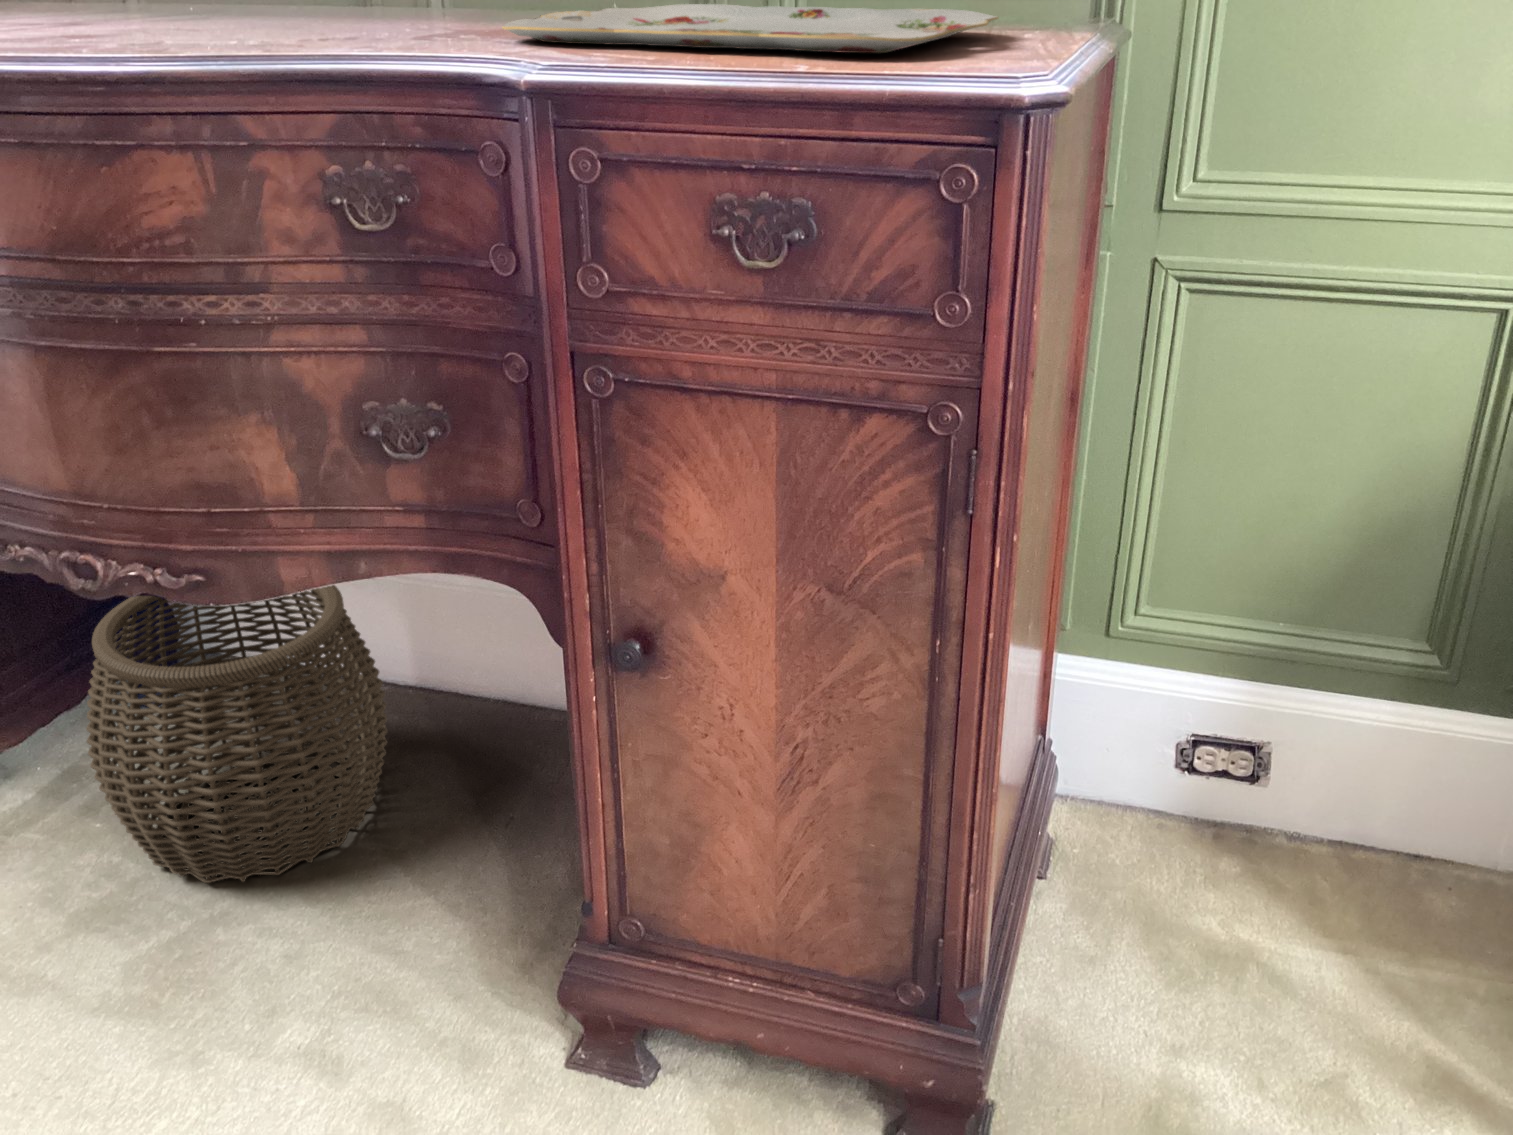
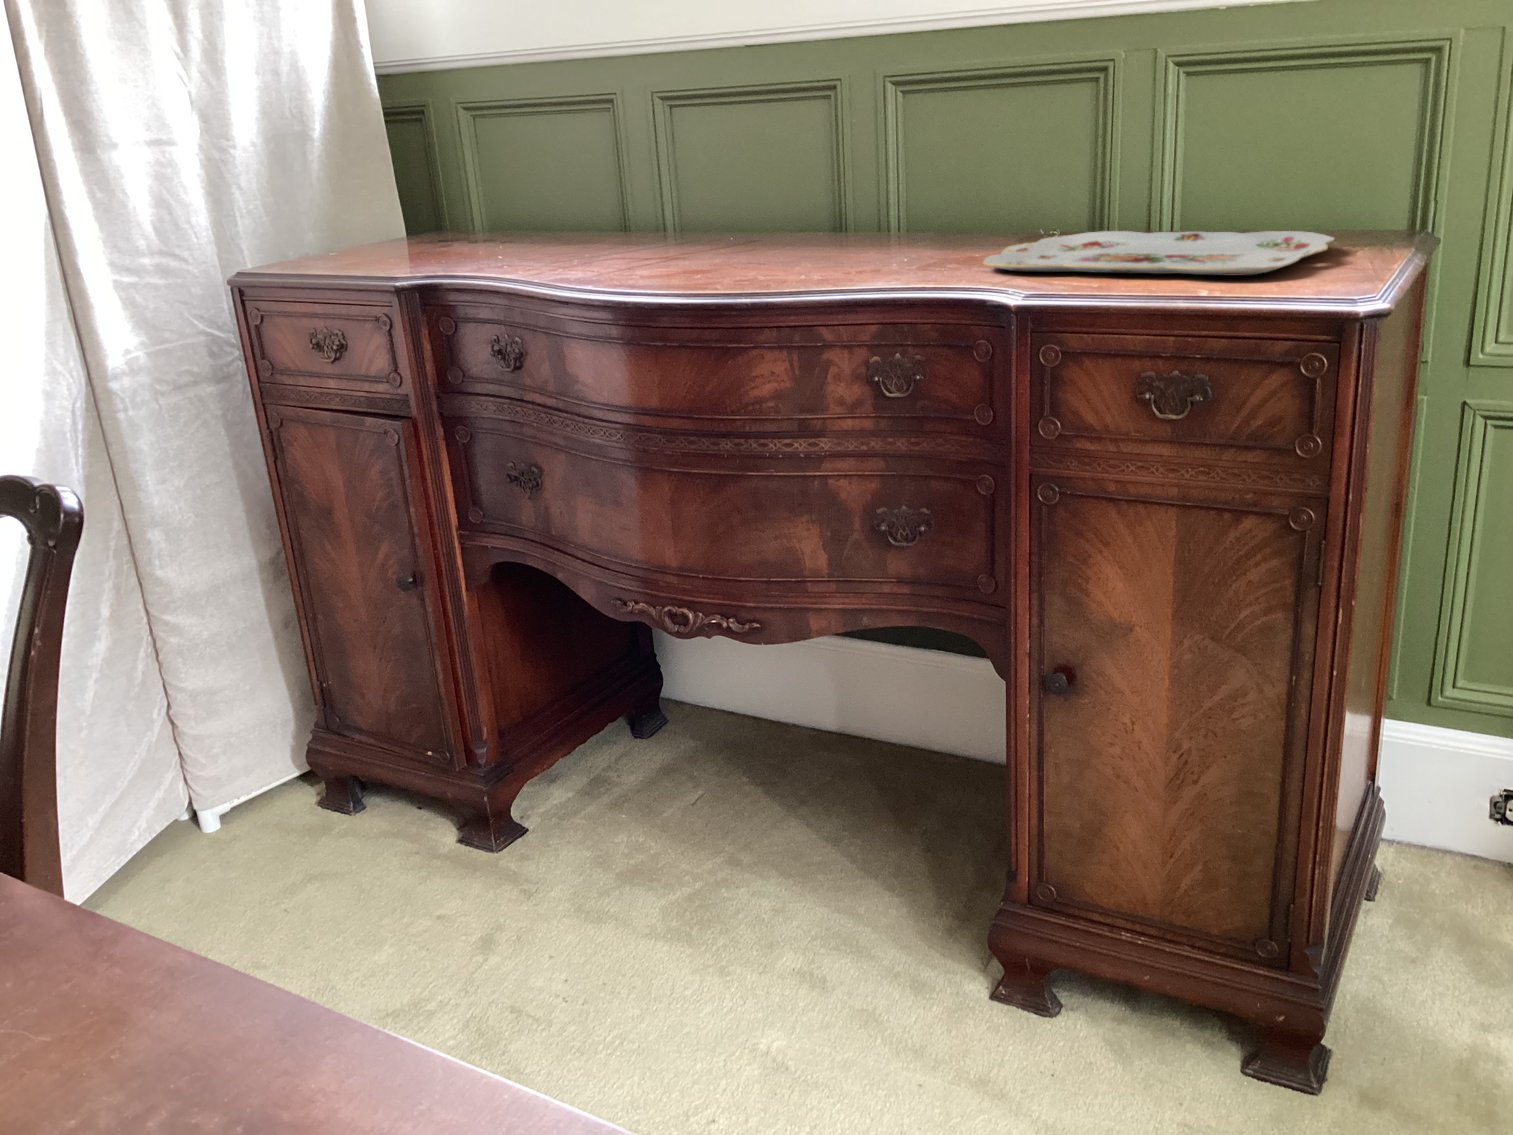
woven basket: present [86,585,388,883] -> none [636,630,842,858]

